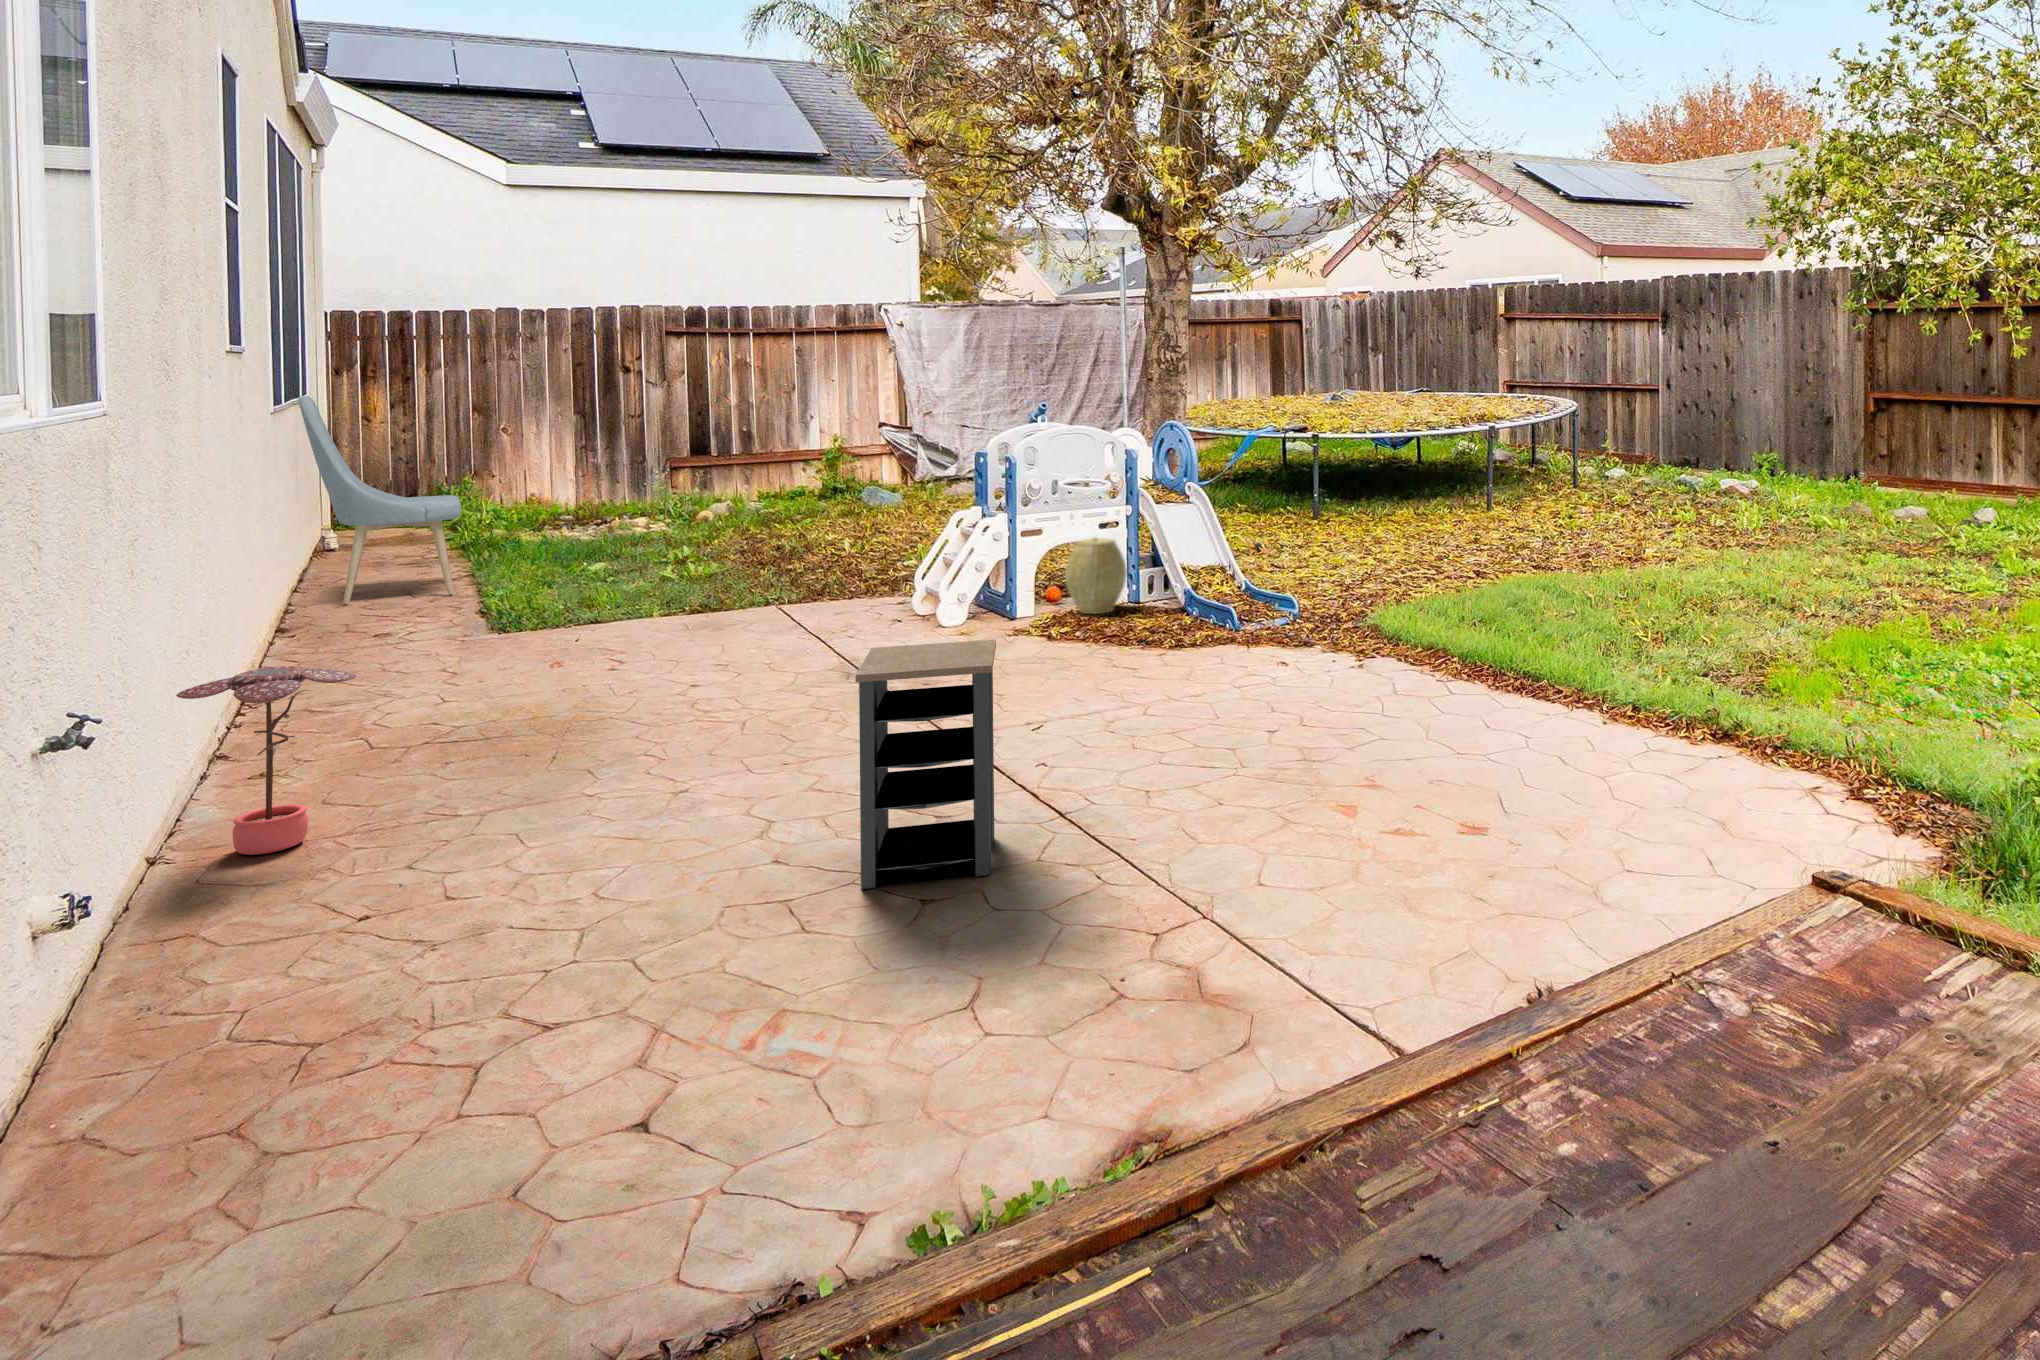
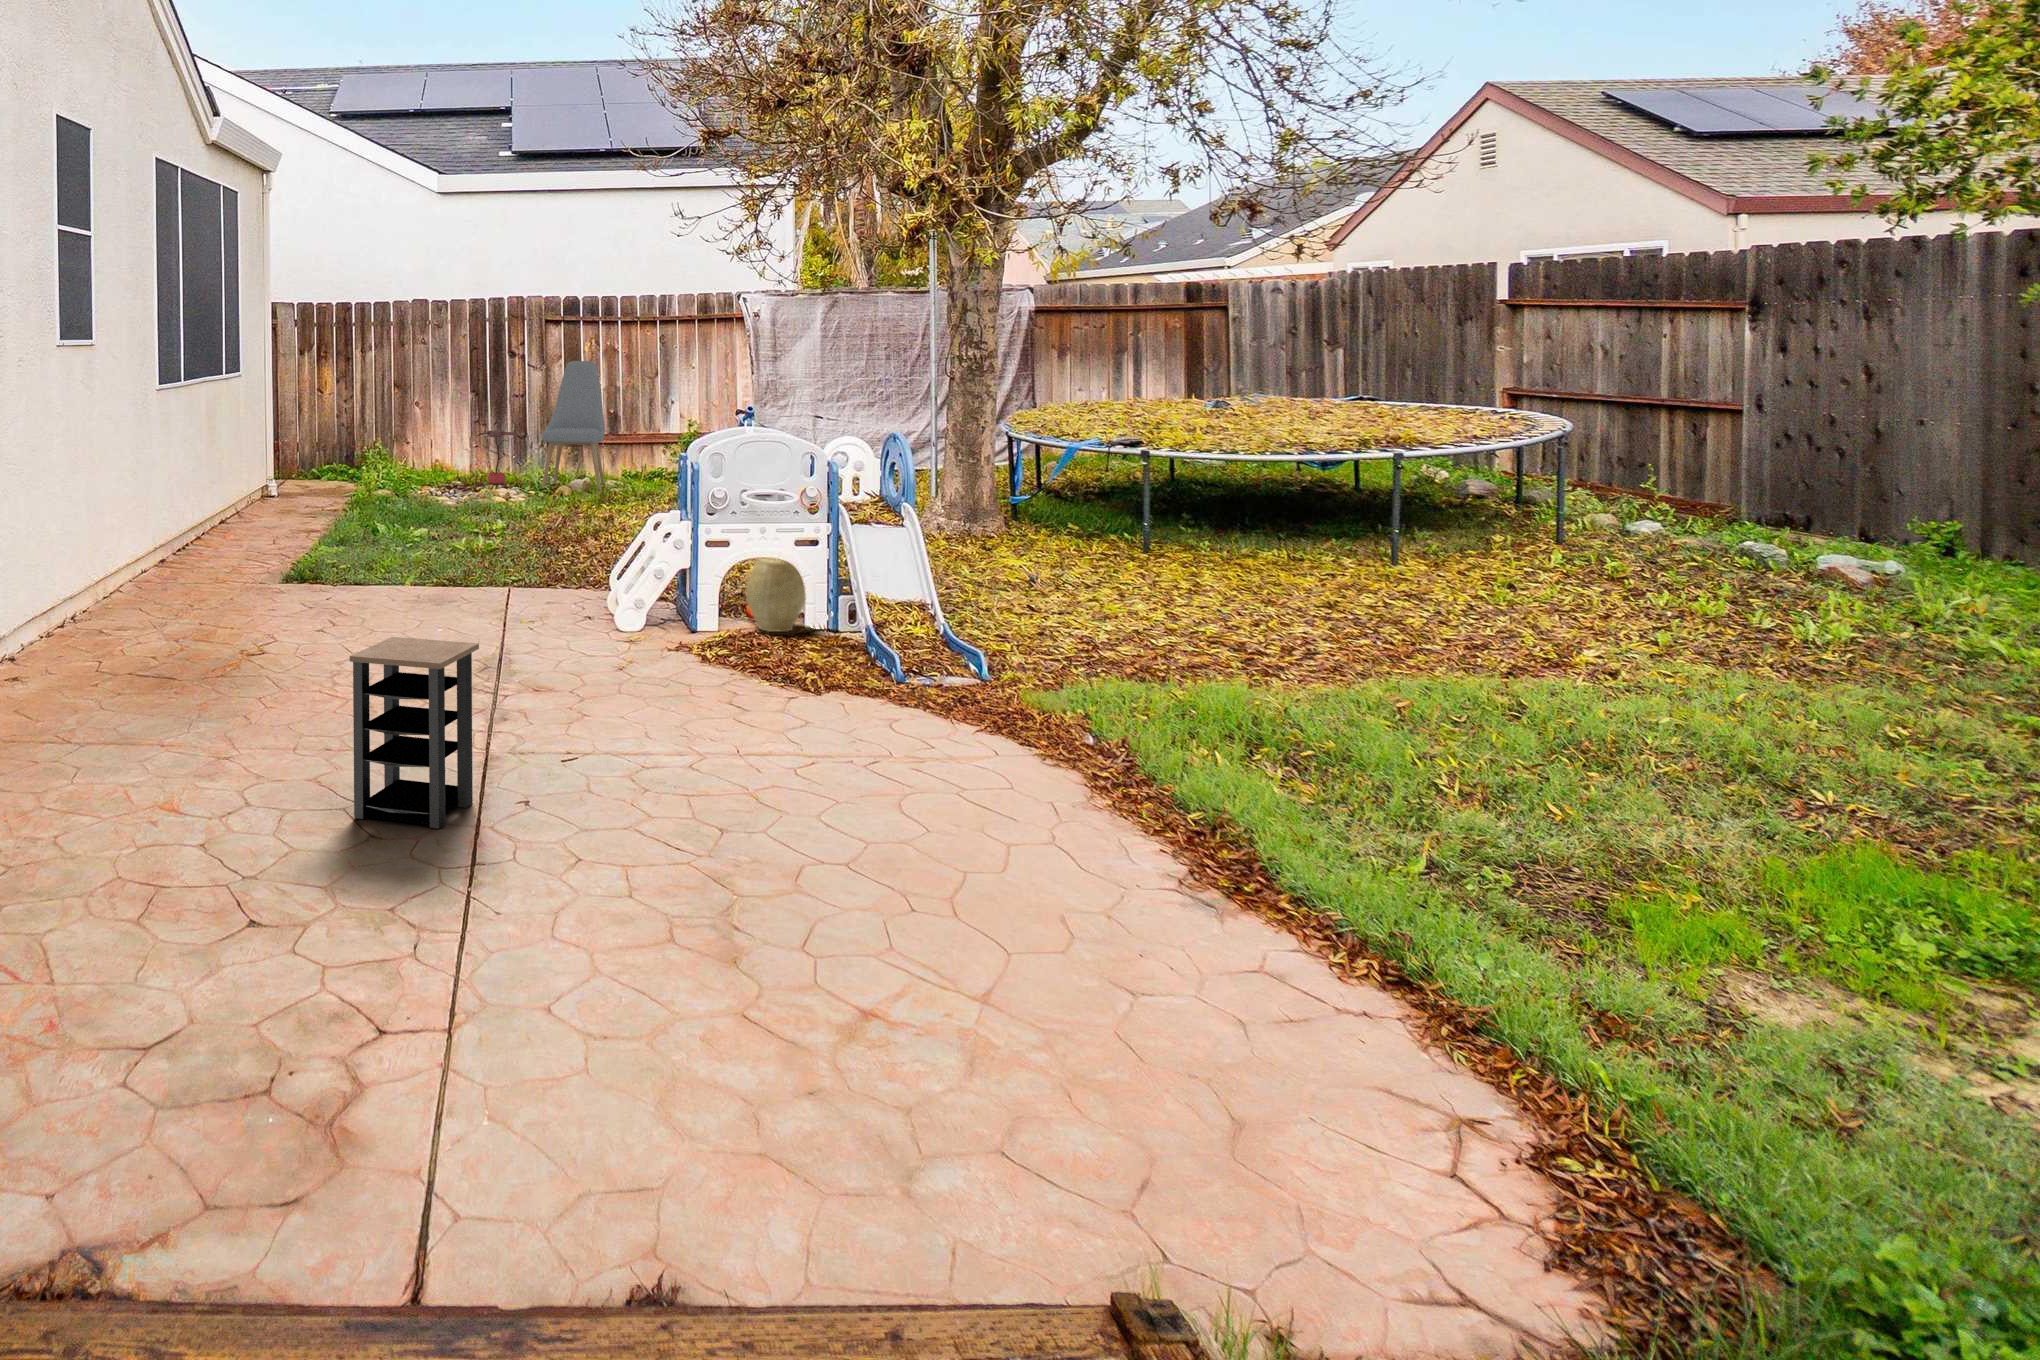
chair: present [298,396,461,605] -> present [542,361,605,490]
potted plant: present [176,666,356,855] -> present [476,430,517,484]

